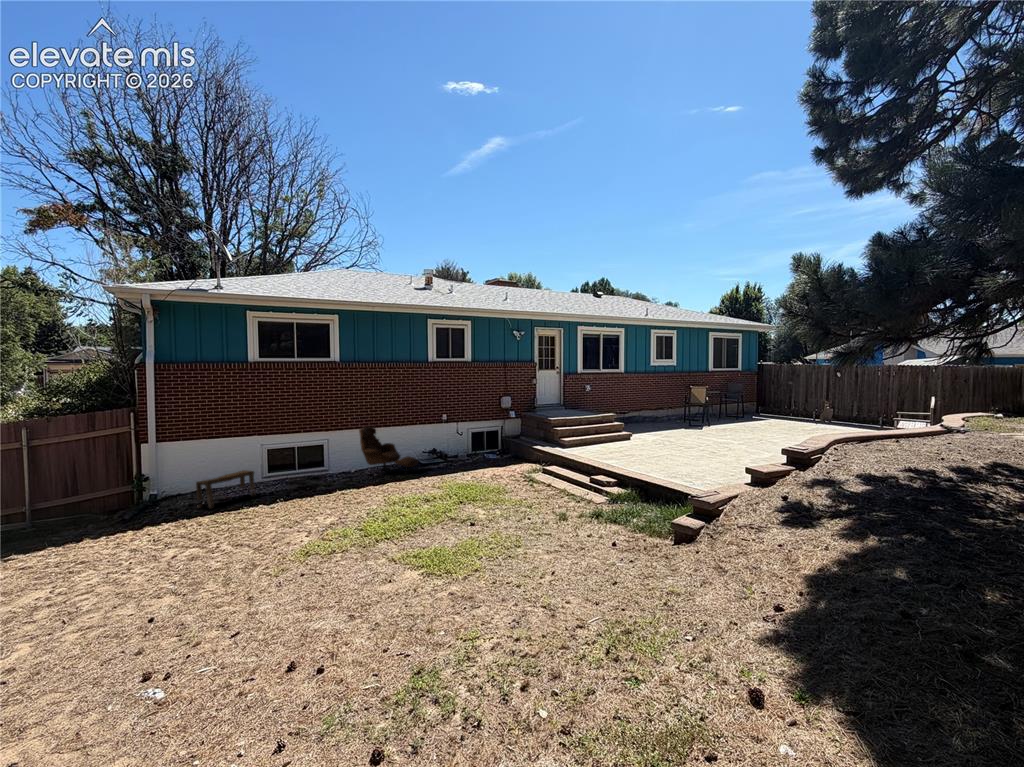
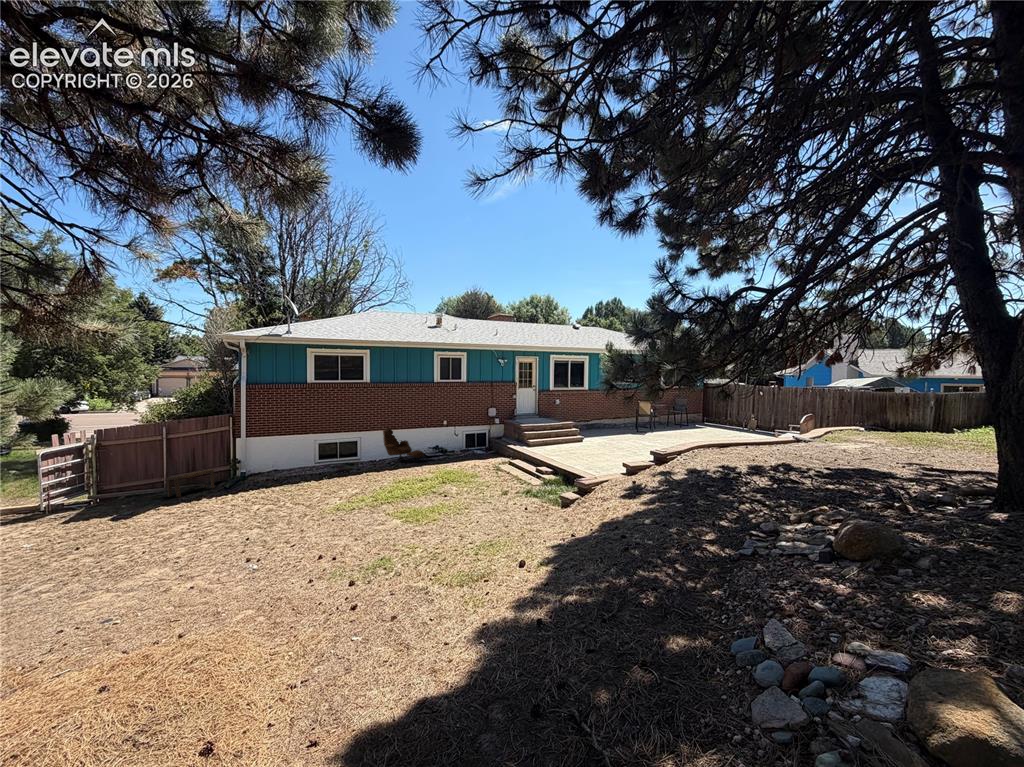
bench: present [196,470,256,509] -> present [167,469,215,497]

